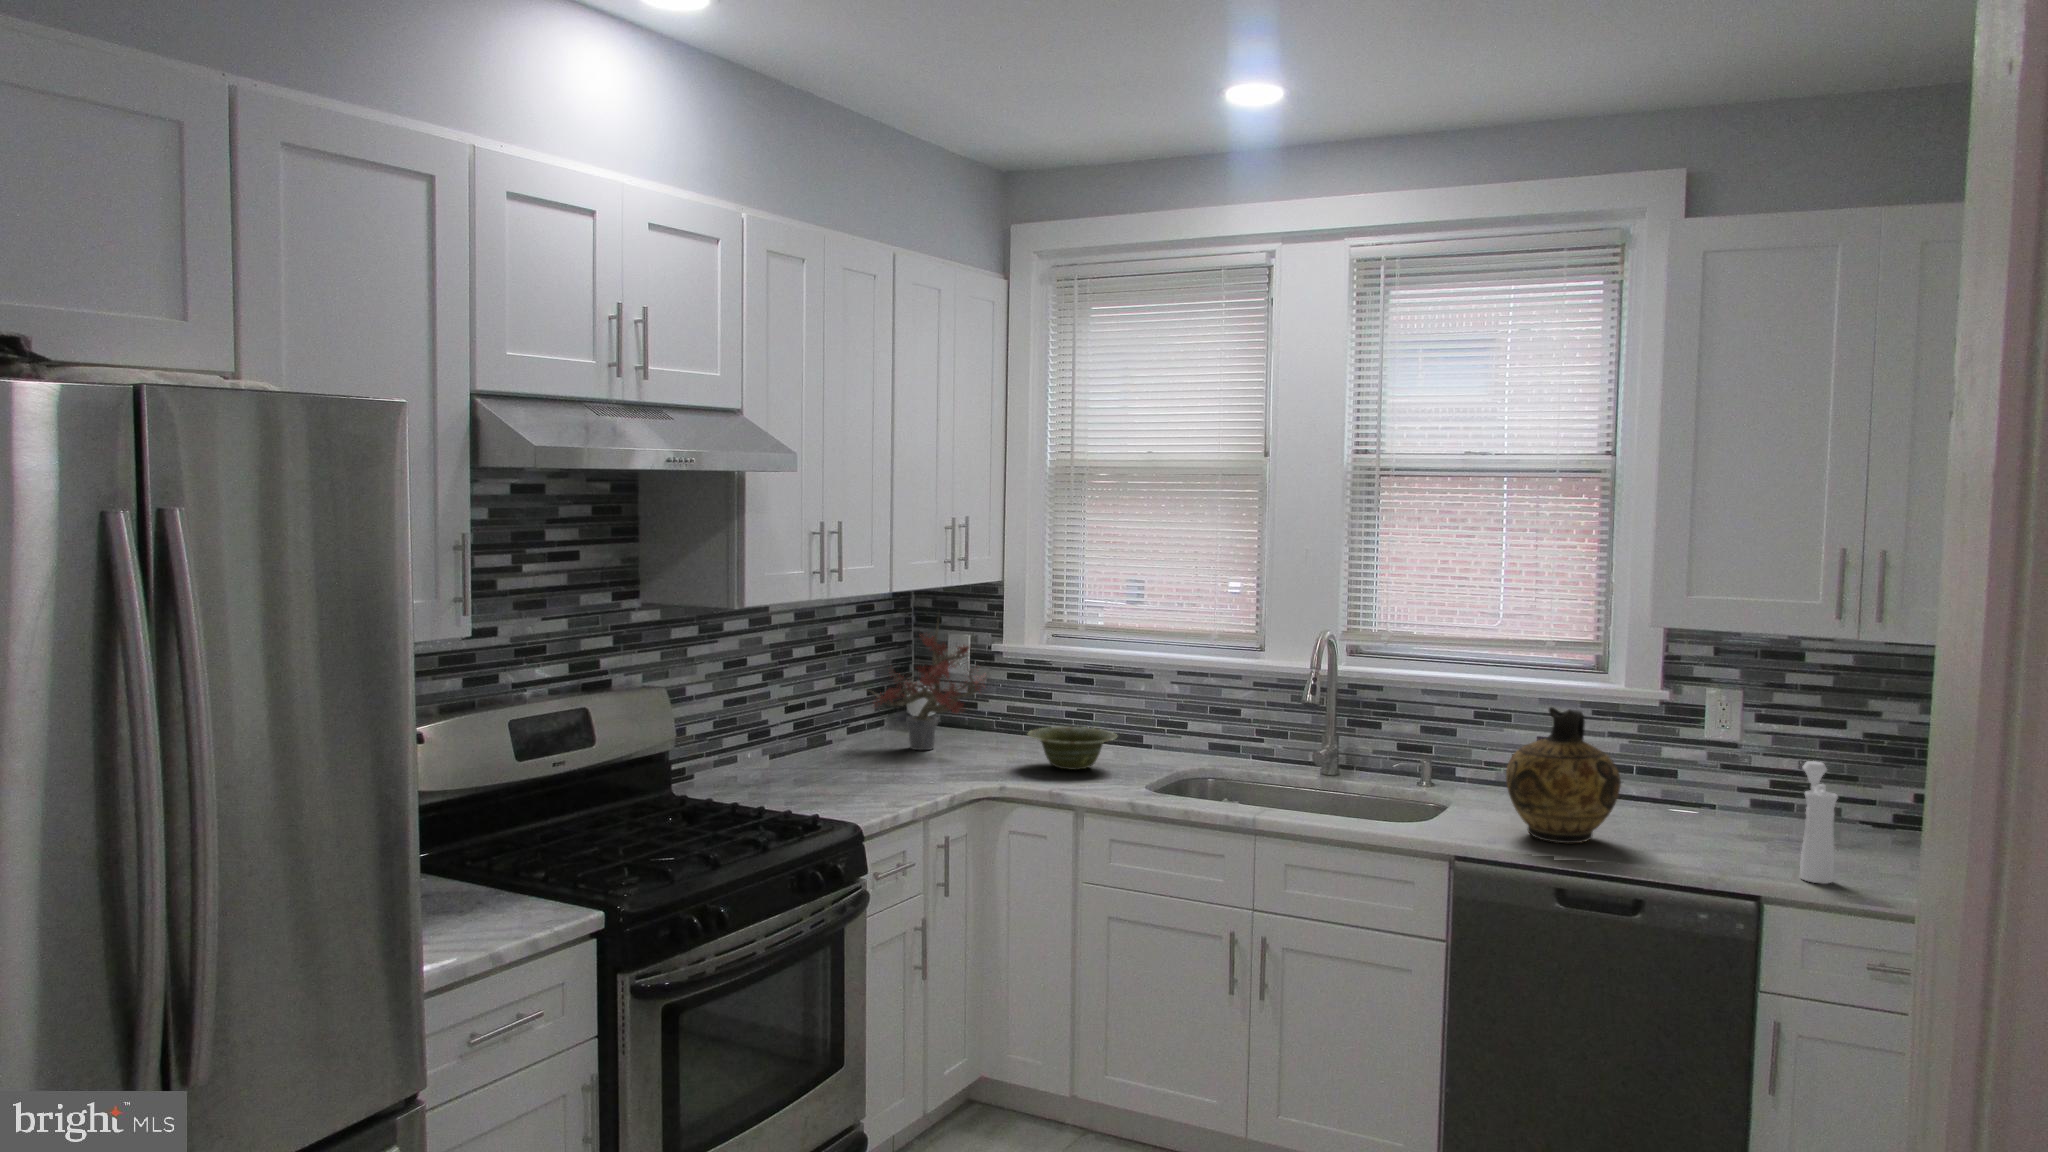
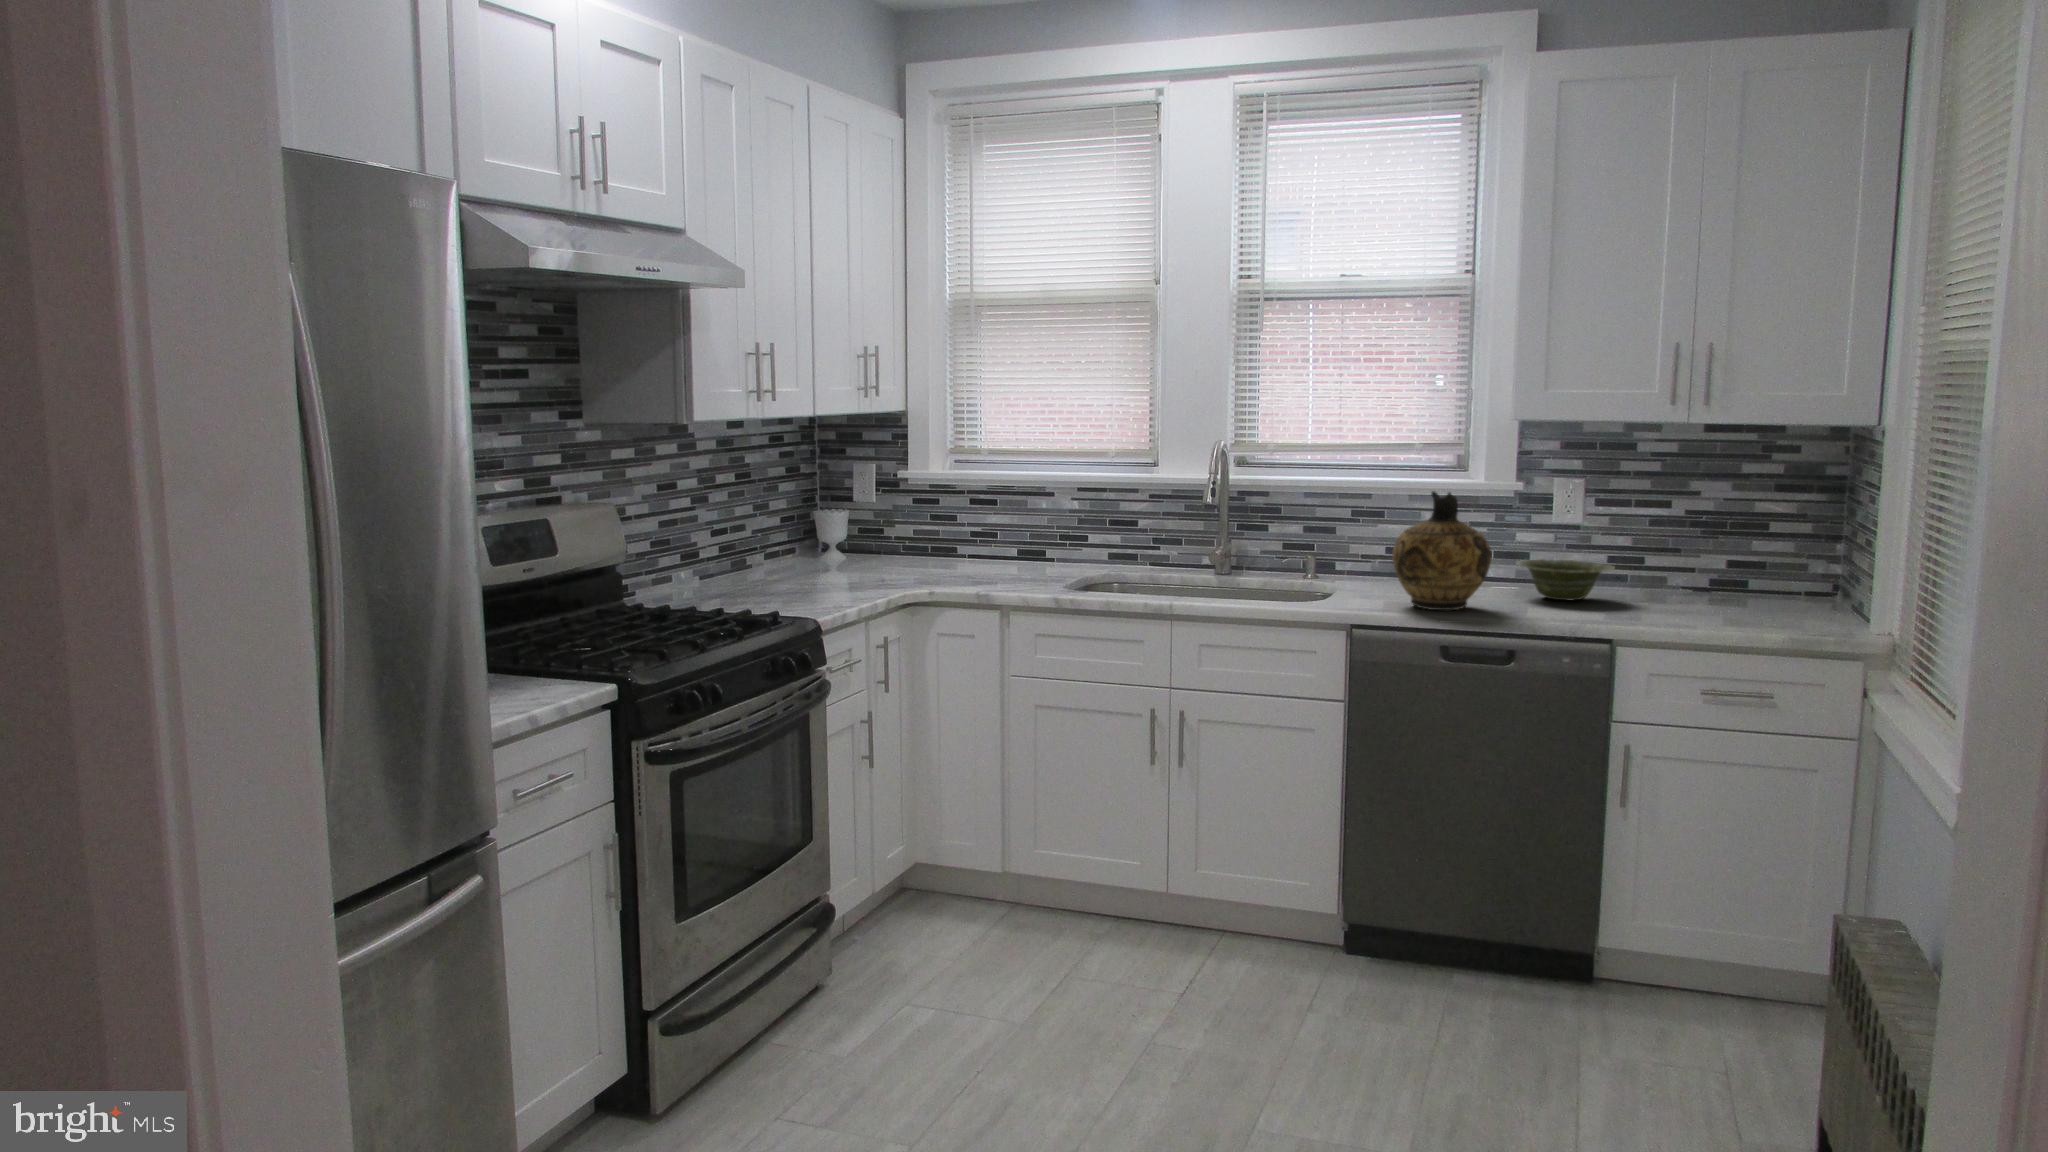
potted plant: present [869,620,985,750] -> none [778,437,905,570]
dish: present [1028,727,1117,770] -> present [1516,559,1615,600]
pepper mill: present [1800,761,1838,884] -> none [1644,527,1677,627]

